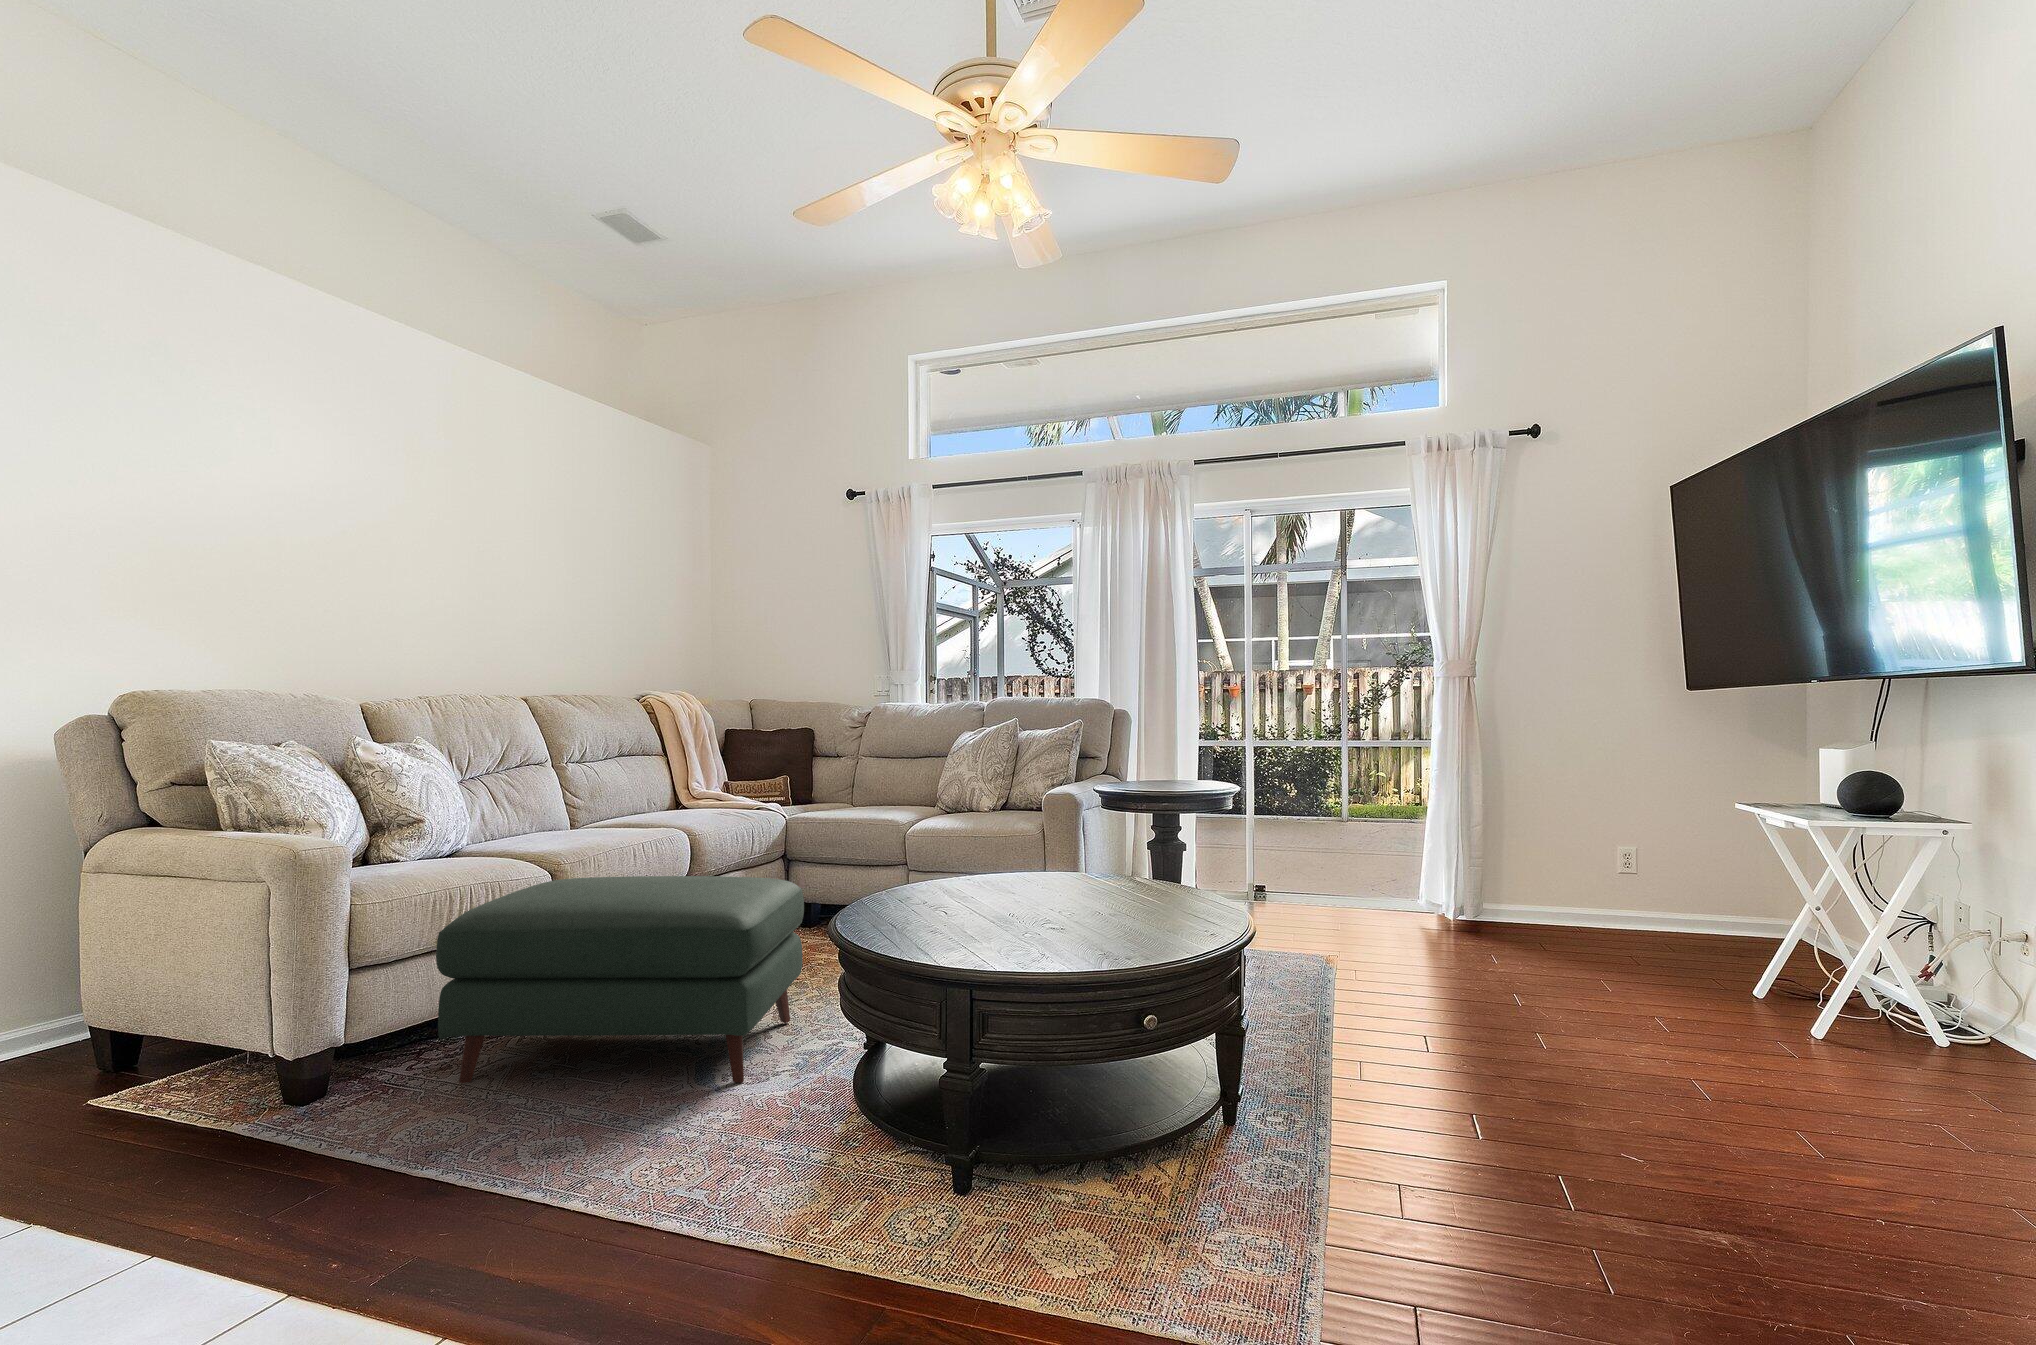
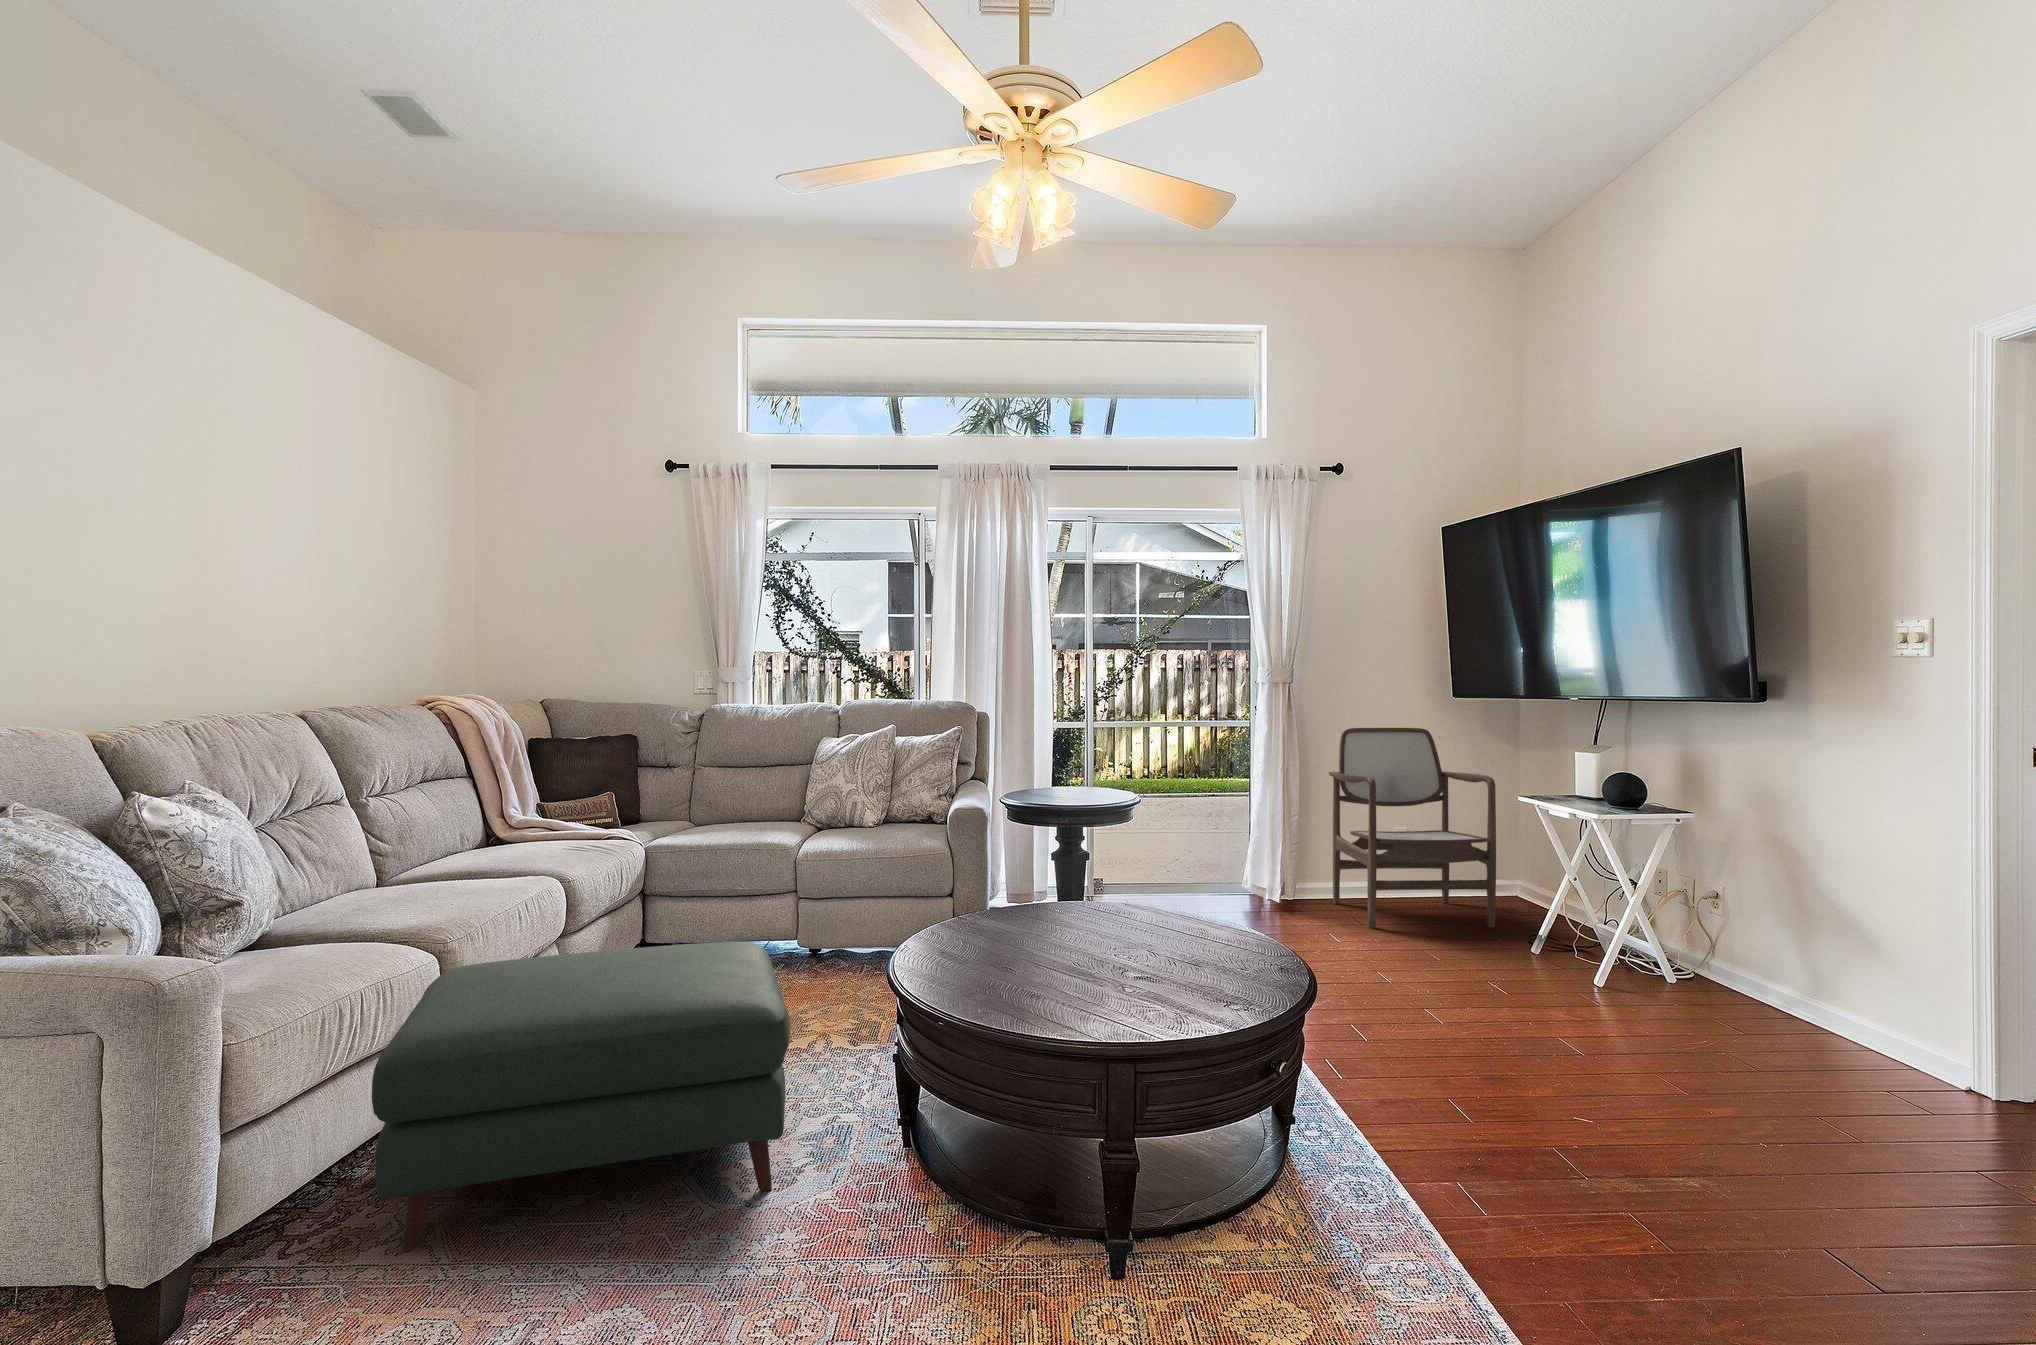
armchair: none [1525,726,1726,961] -> present [1329,728,1496,929]

